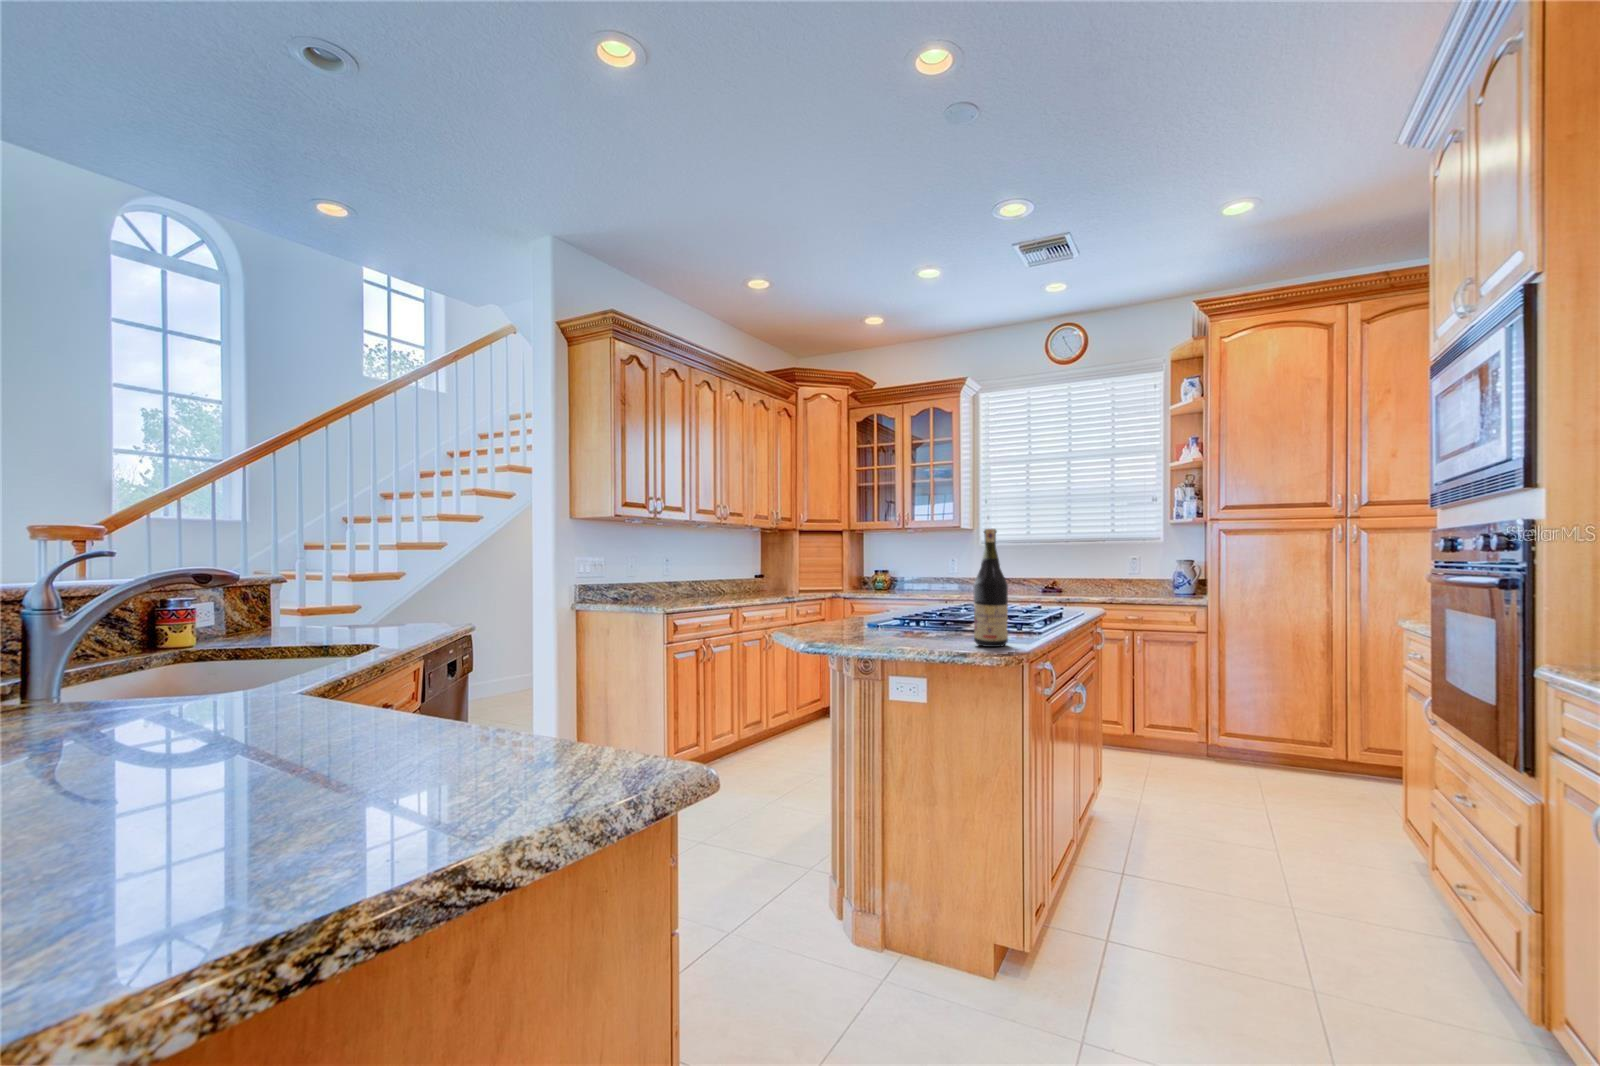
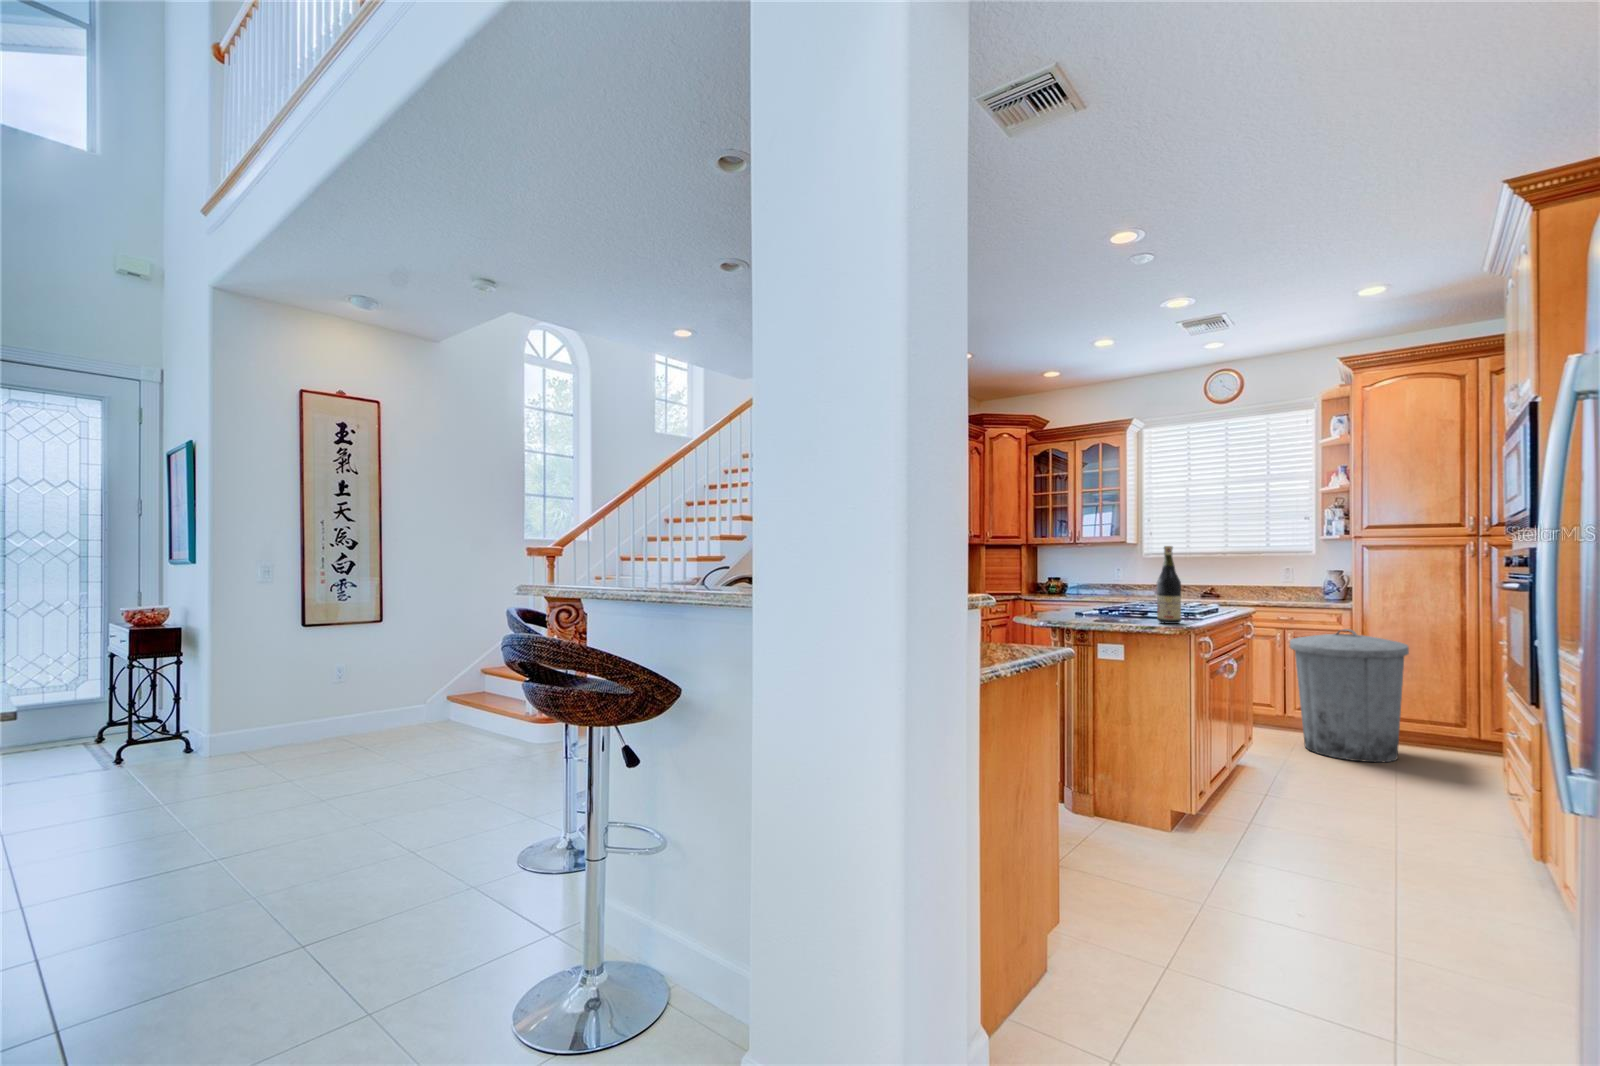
trash can: none [1141,631,1272,796] -> present [1290,629,1409,762]

